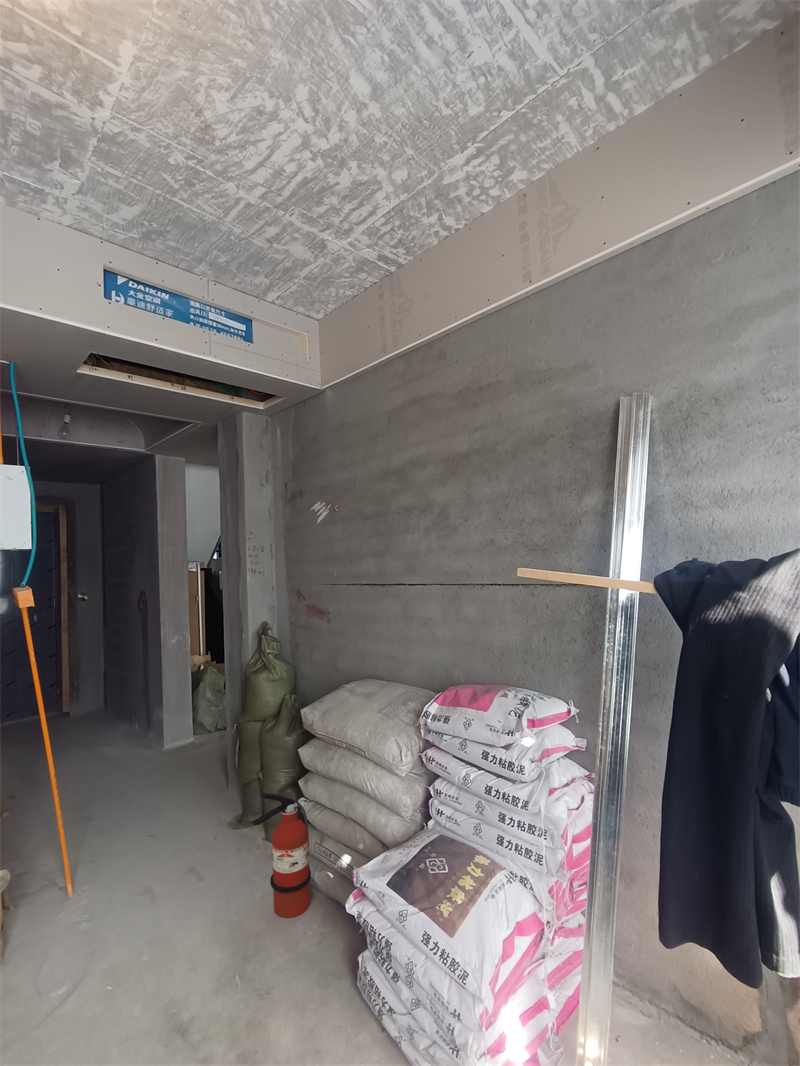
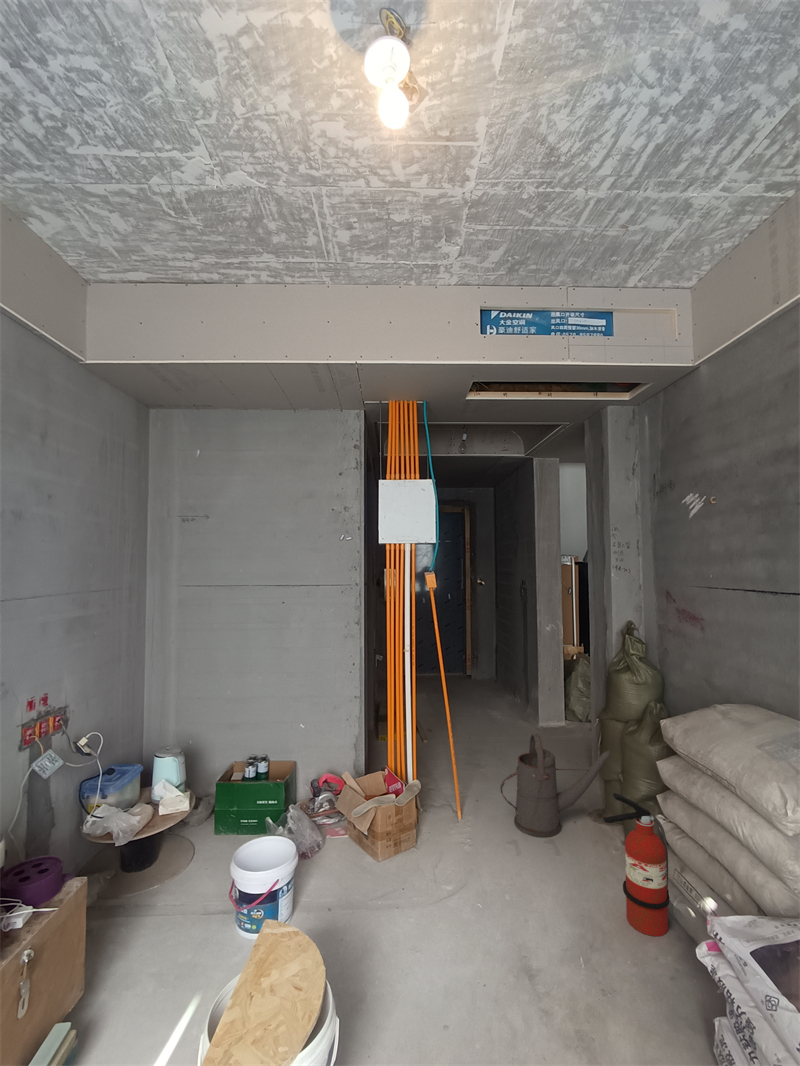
watering can: none [128,754,249,875] -> present [500,734,610,837]

